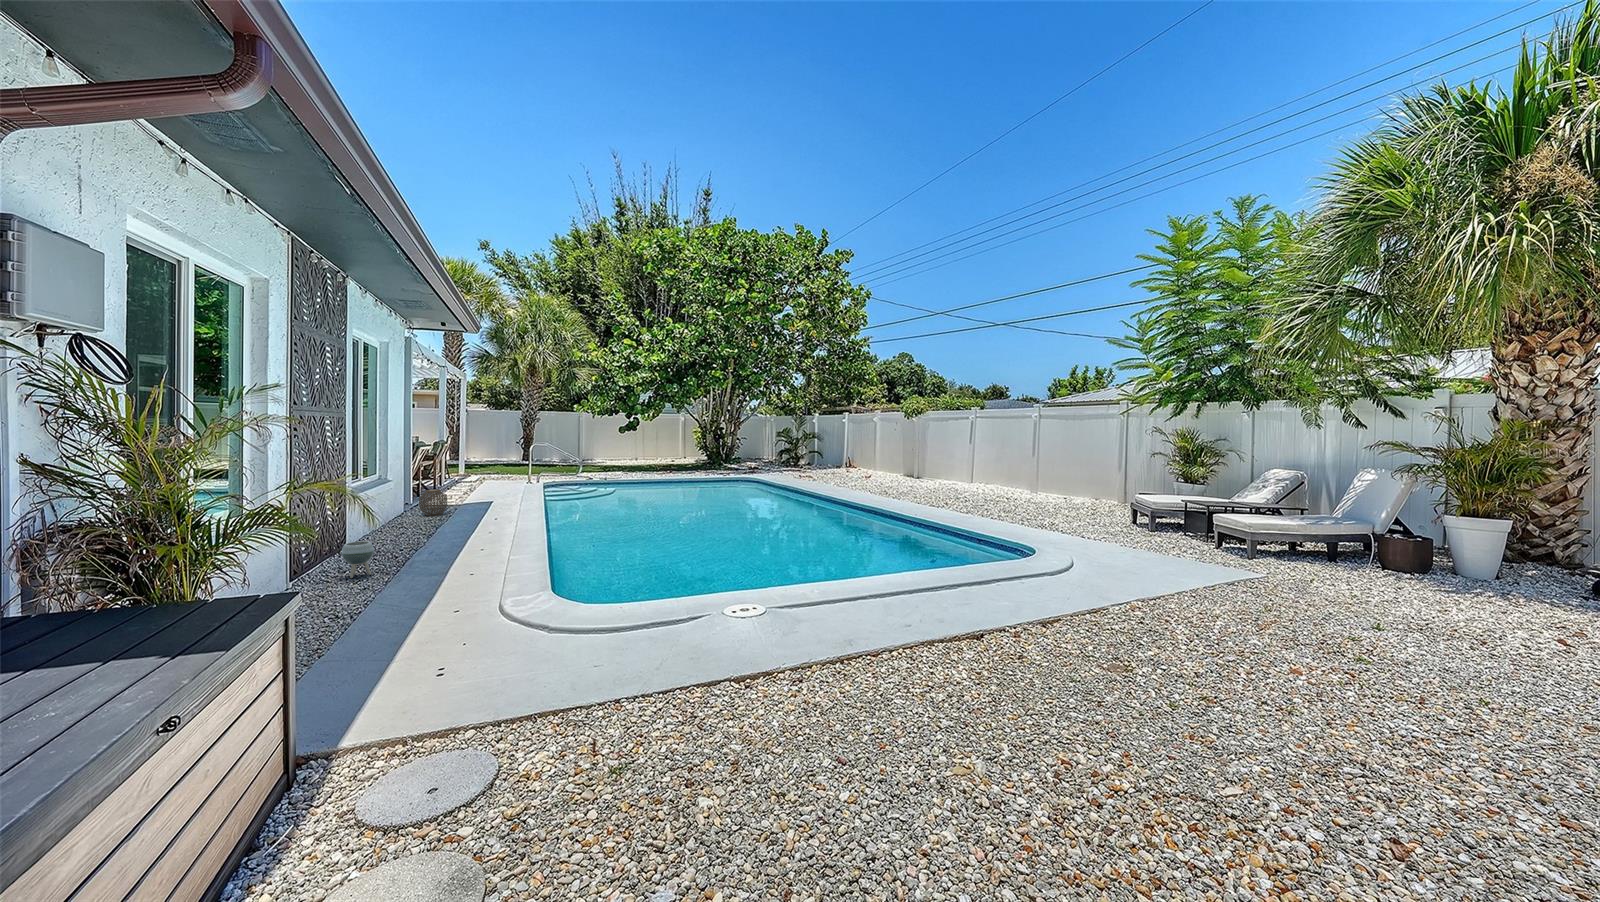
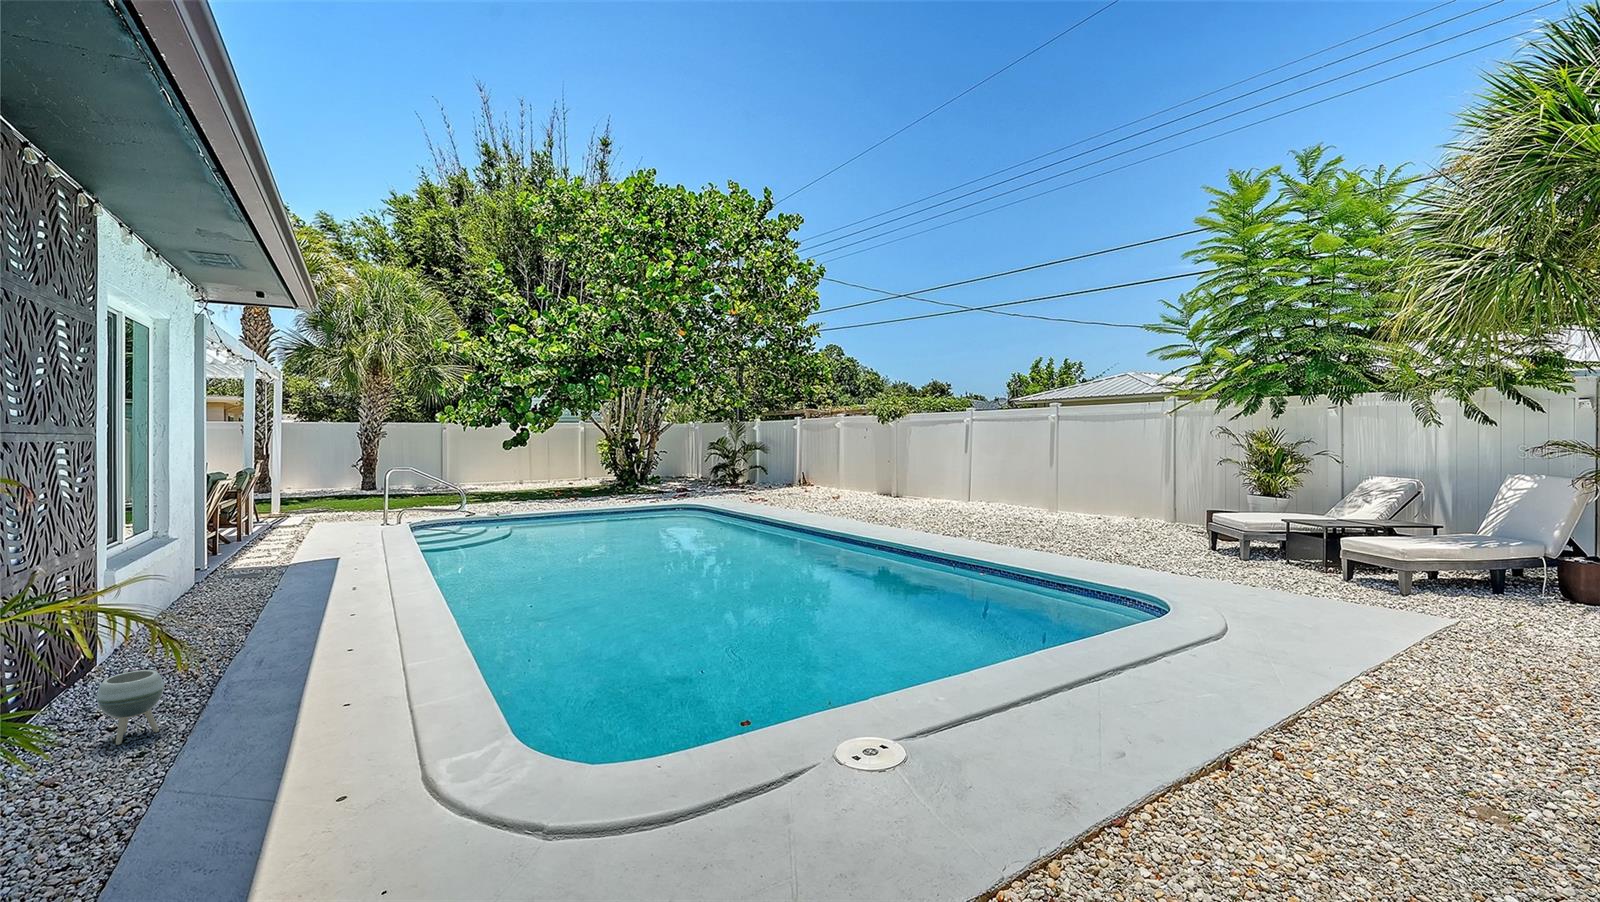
woven basket: present [419,489,447,516] -> none [225,549,273,591]

